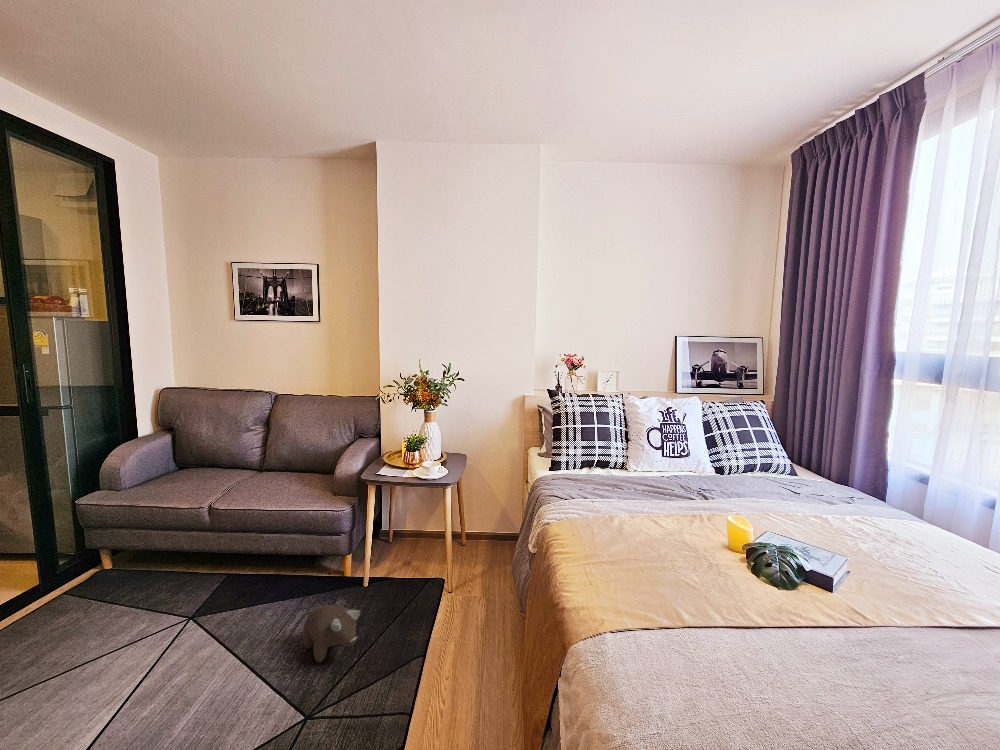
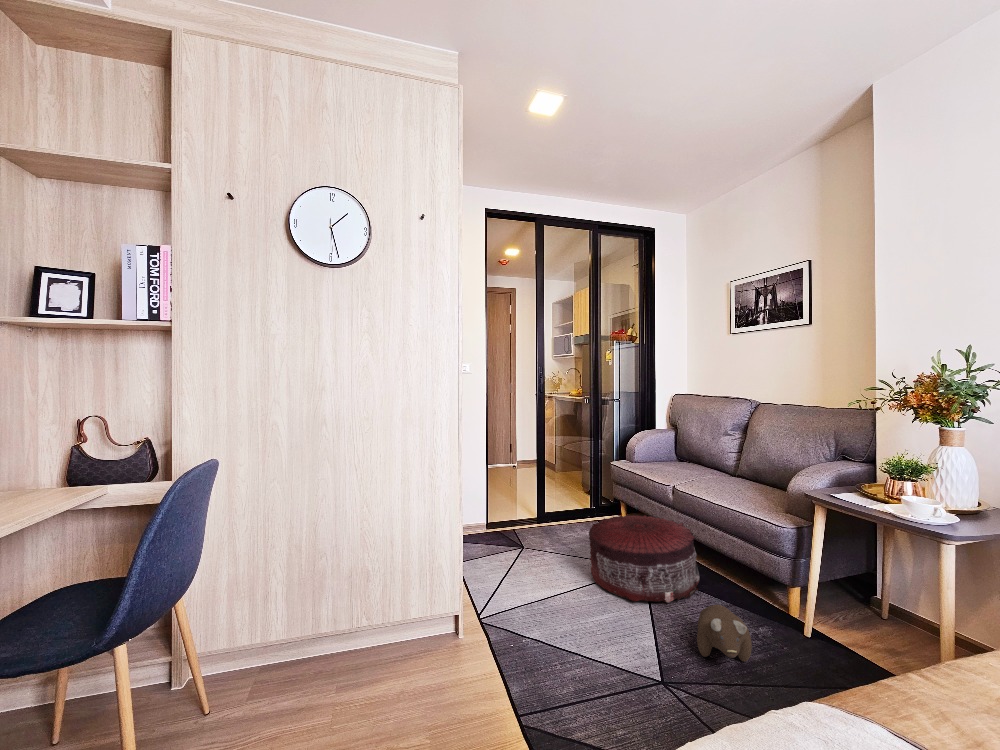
pouf: none [111,542,274,675] -> present [589,515,700,603]

